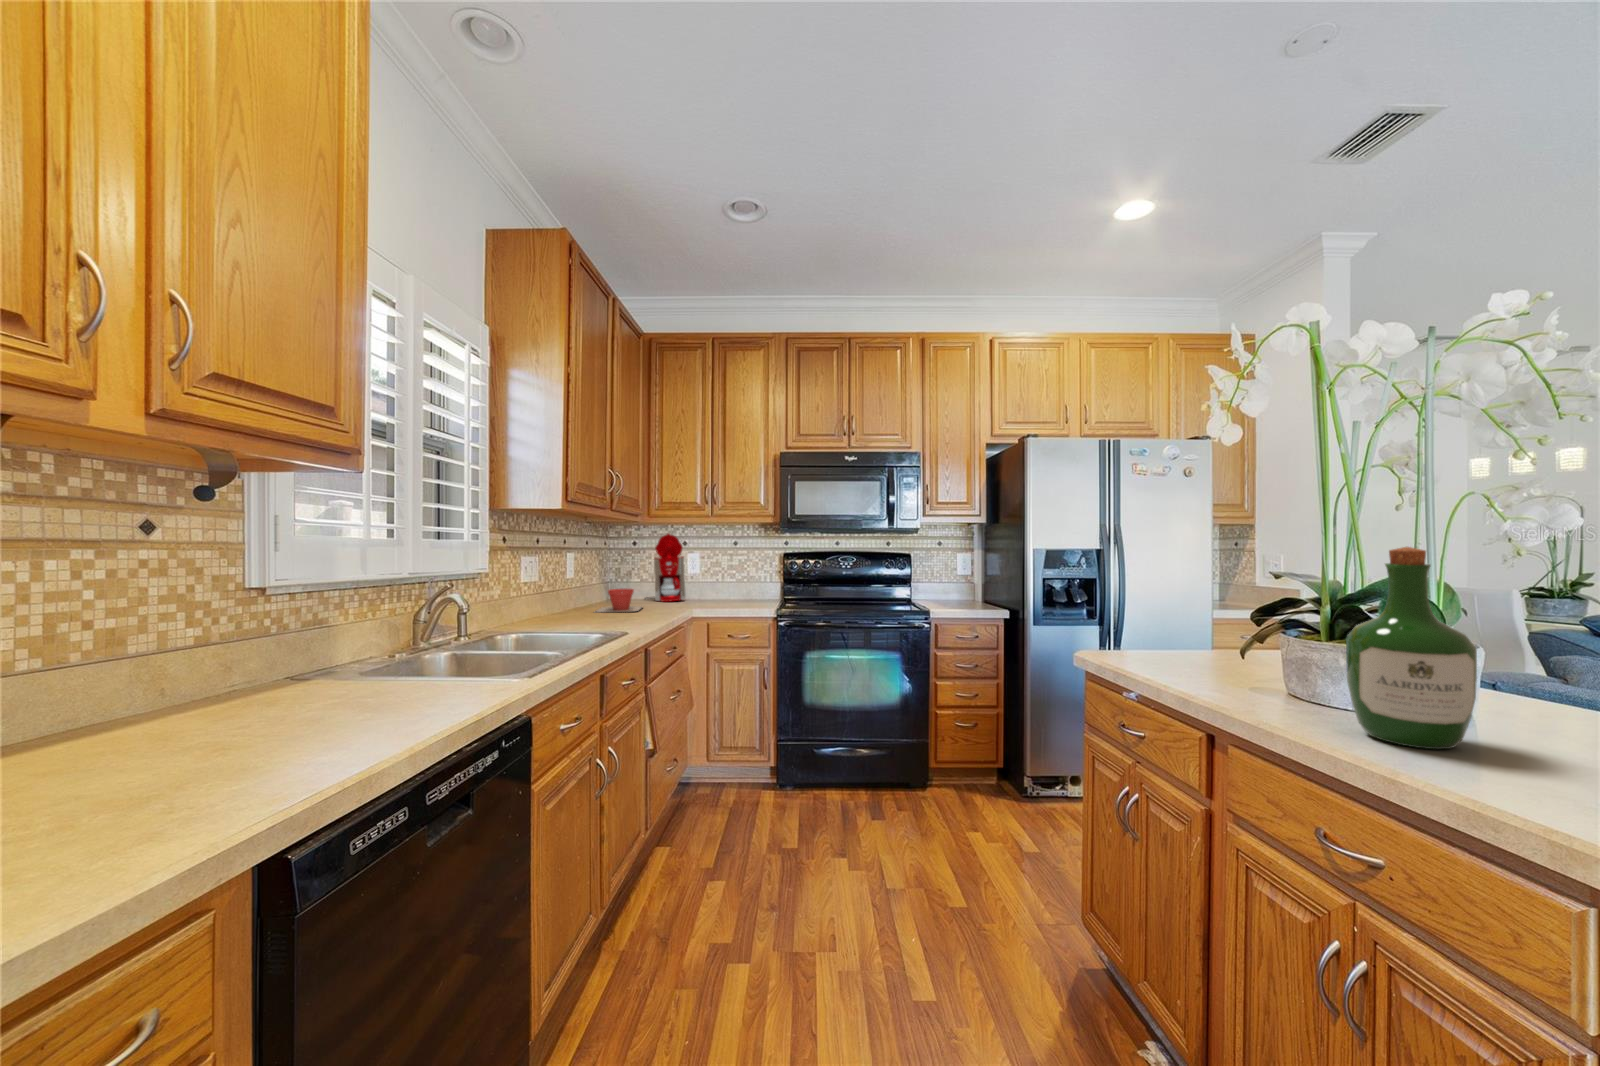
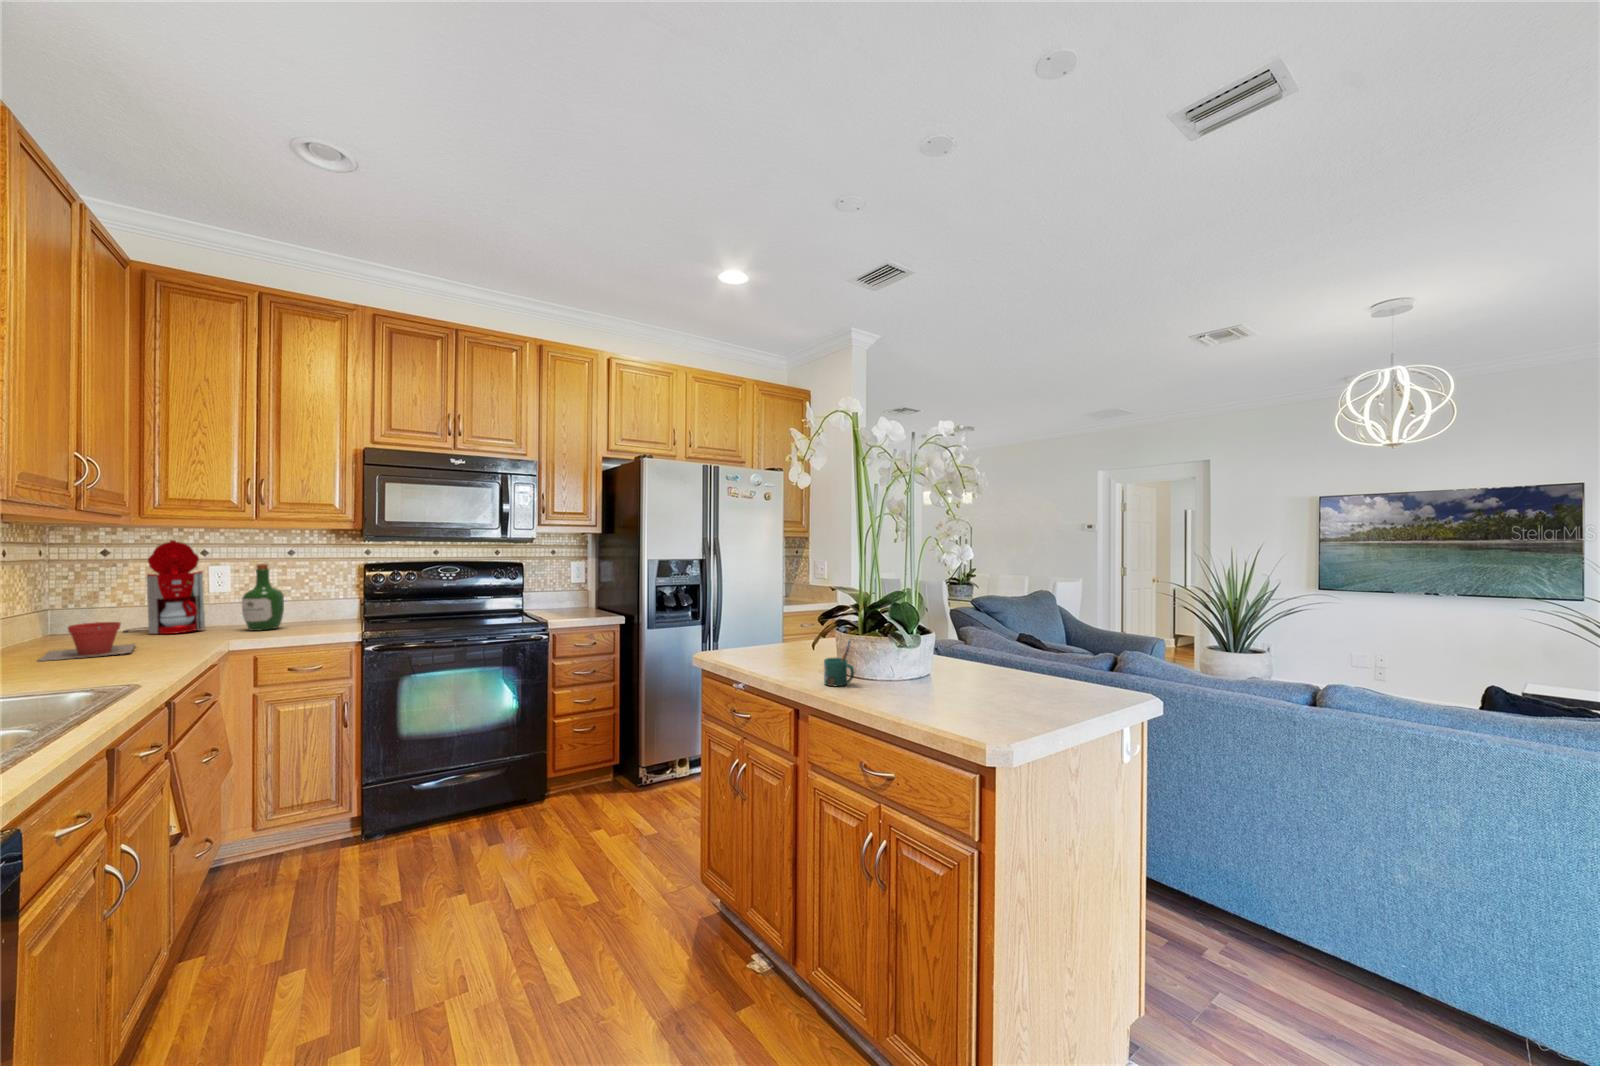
wine bottle: present [1346,547,1477,749] -> present [242,563,284,631]
mug: none [1254,645,1311,711] -> present [824,641,854,686]

